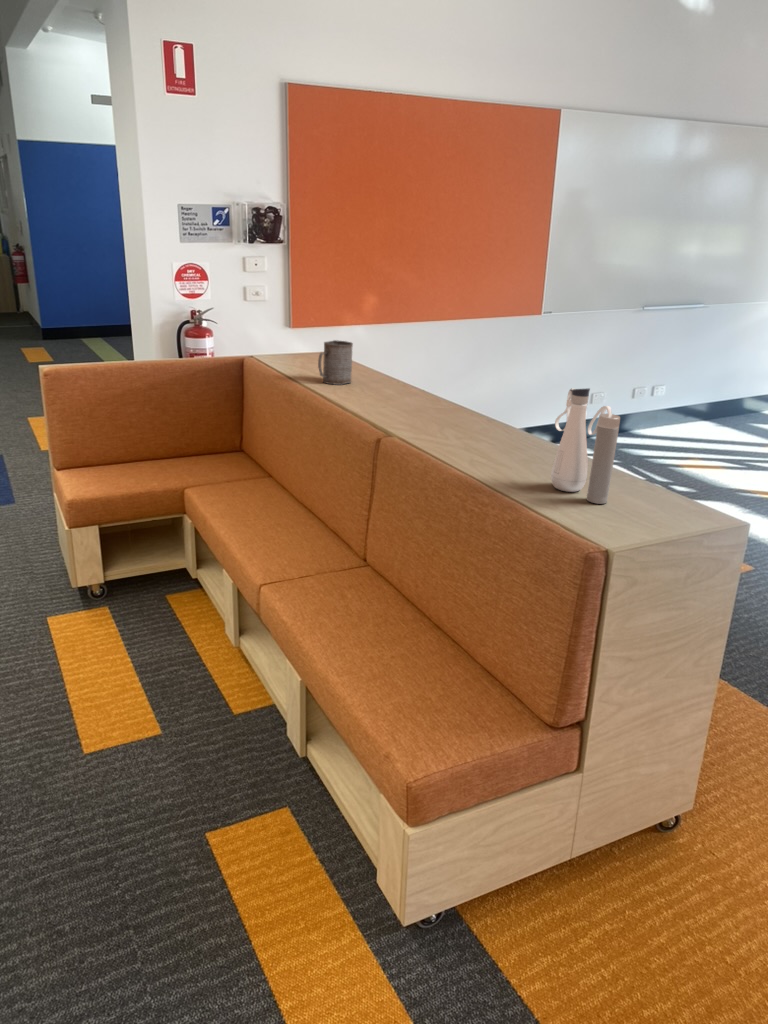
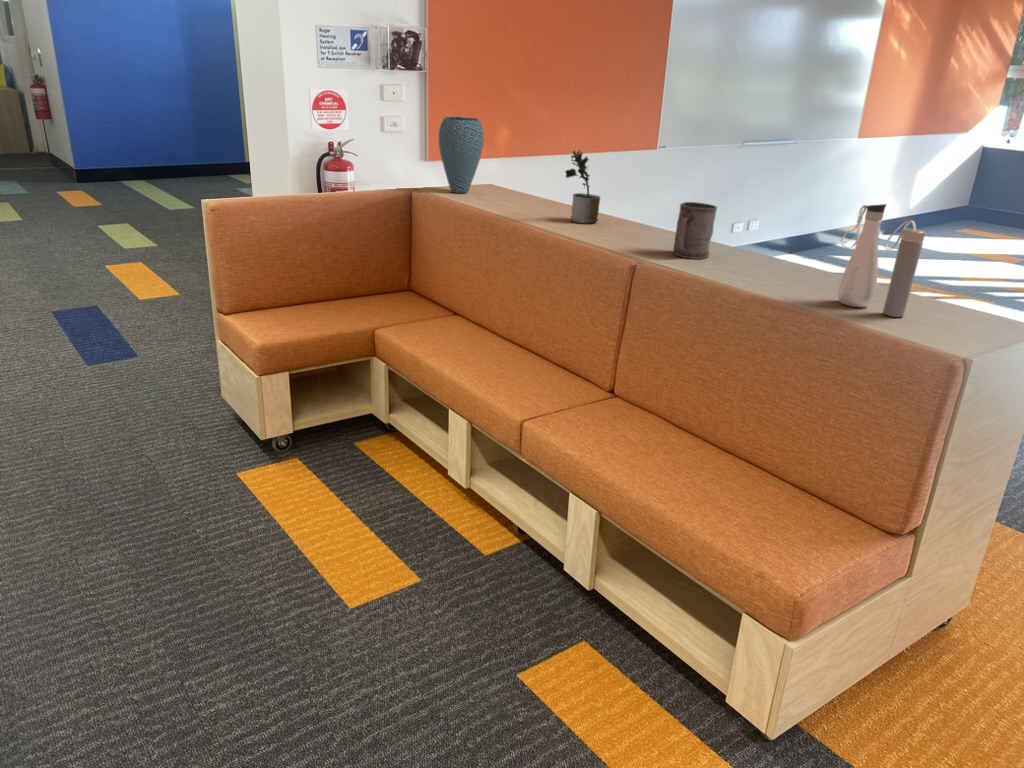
vase: none [278,289,321,362] -> present [439,117,484,193]
potted plant: none [364,323,404,396] -> present [565,150,600,224]
mug: present [318,340,353,385] -> present [673,202,717,259]

